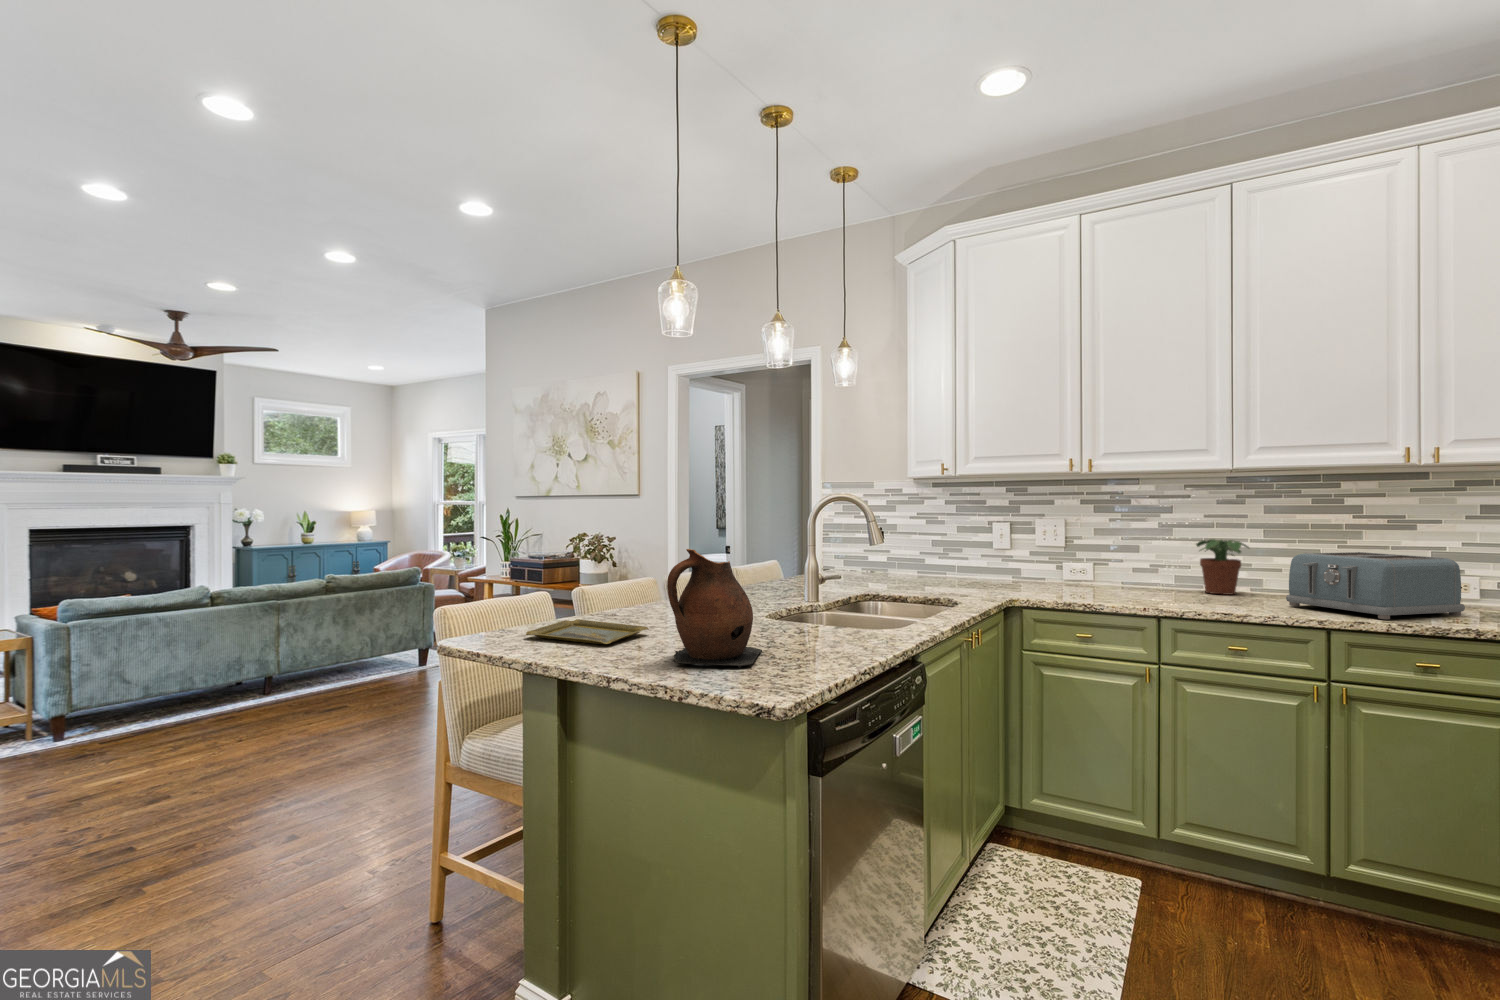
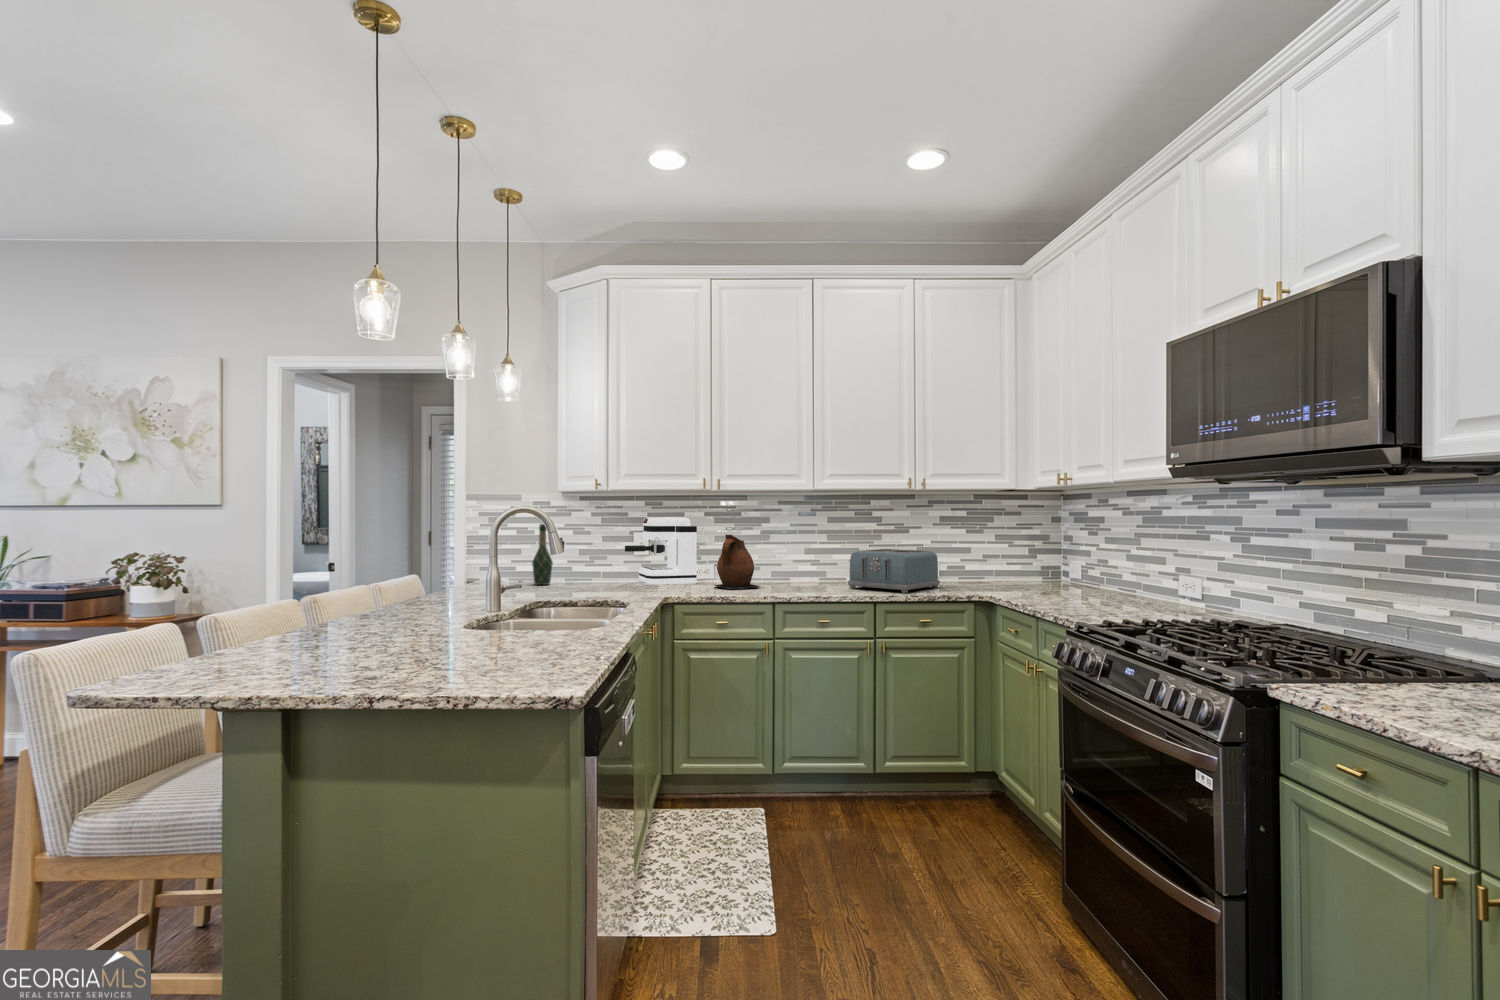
coffee maker: none [979,506,1065,587] -> present [625,517,697,586]
wine bottle: none [881,512,902,577] -> present [532,524,553,585]
potted plant: present [1196,539,1249,595] -> none [787,542,820,583]
ceramic pitcher: present [667,549,762,668] -> present [715,535,760,588]
tray: present [526,619,649,644] -> none [199,647,359,672]

